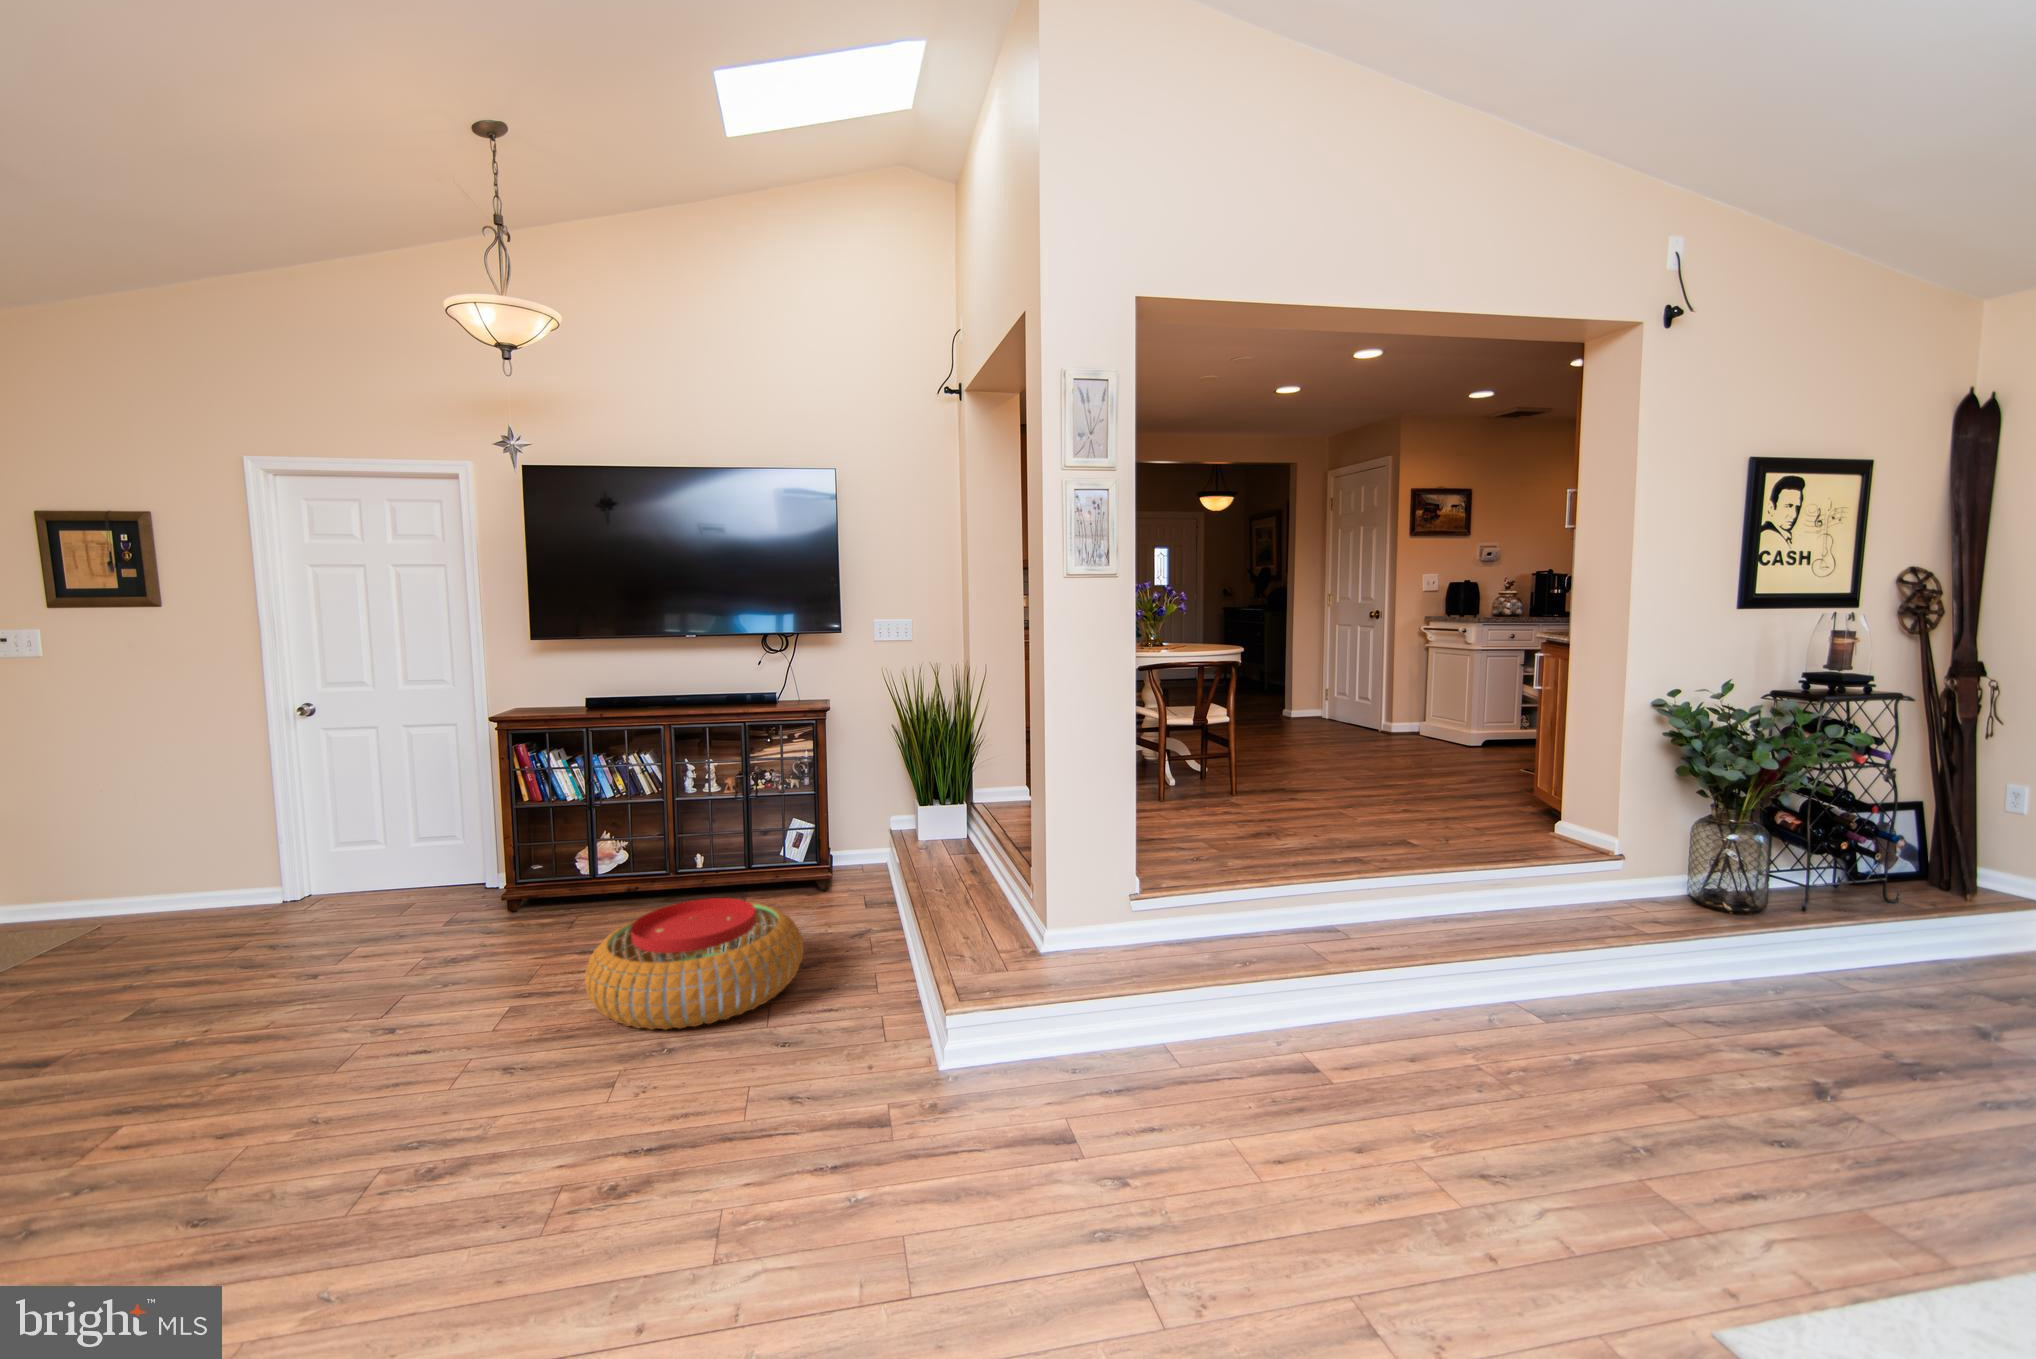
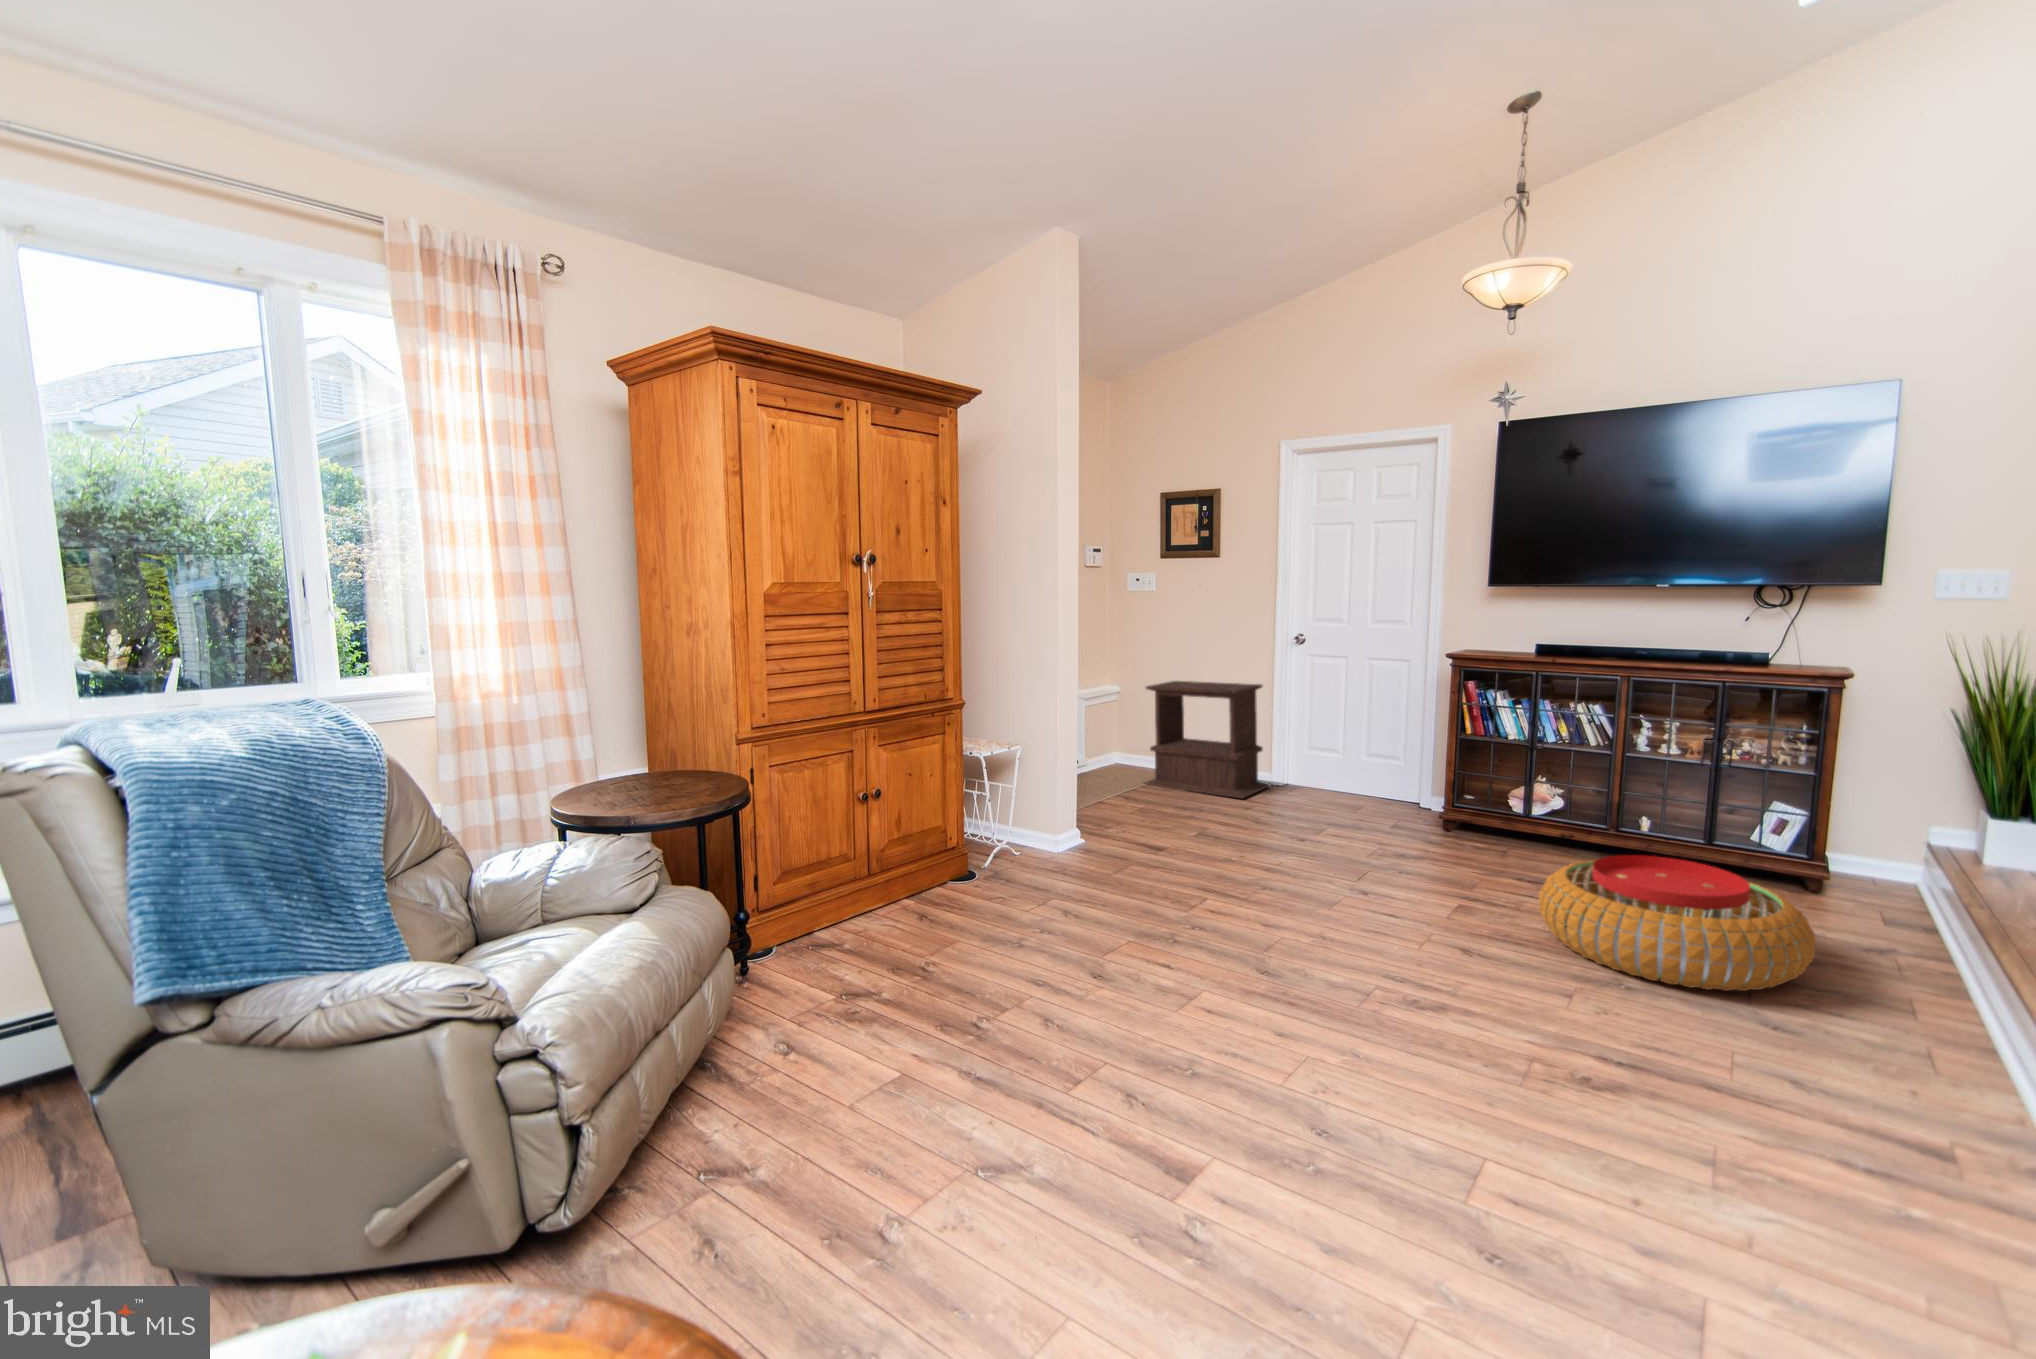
side table: none [24,777,283,964] -> present [1144,681,1271,798]

